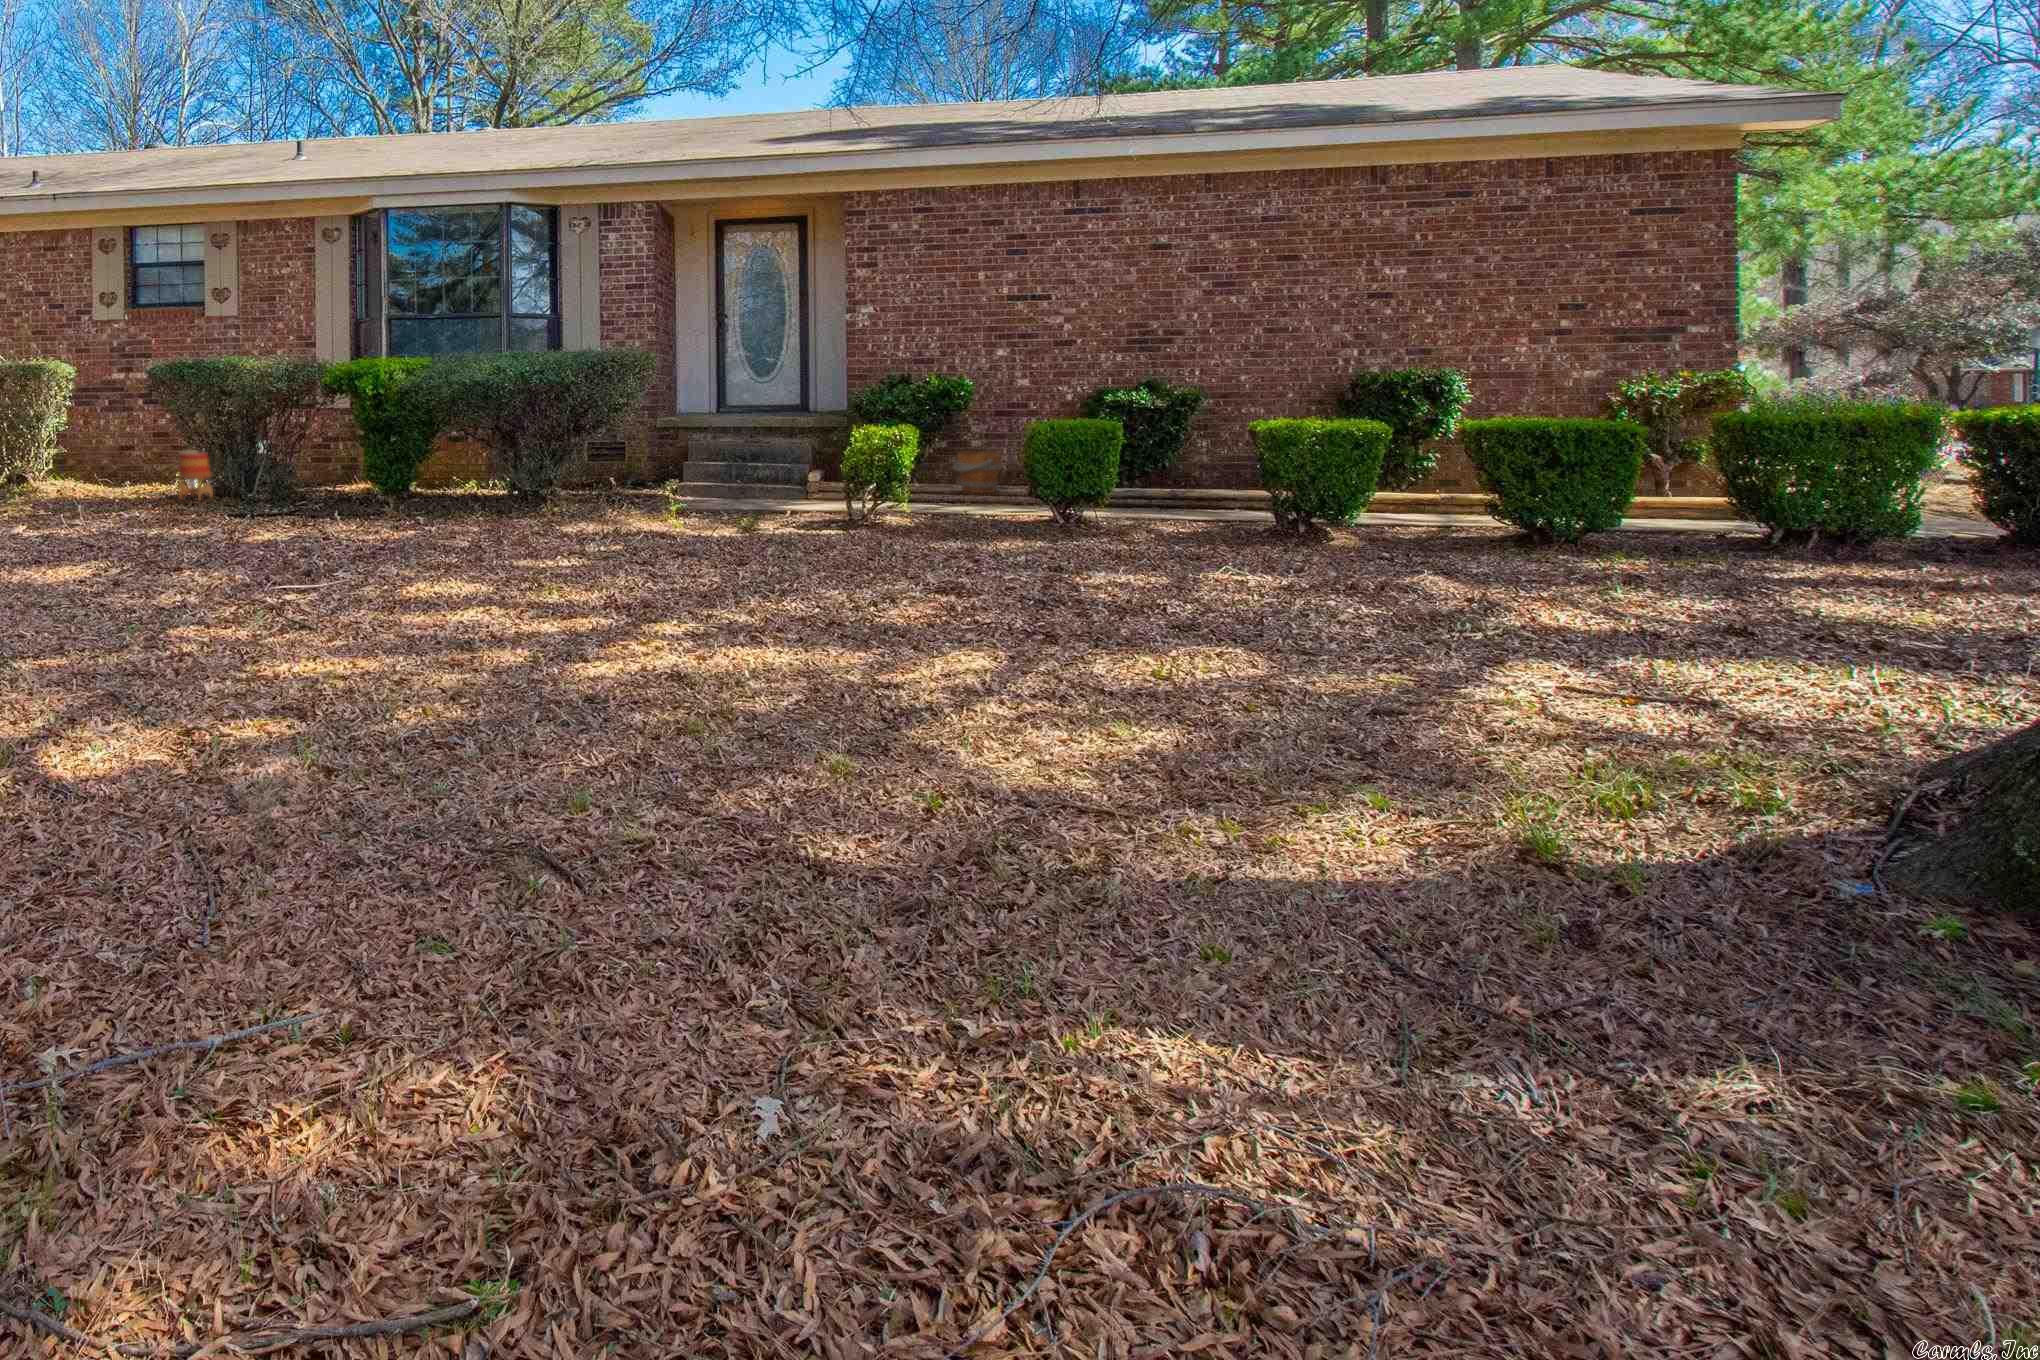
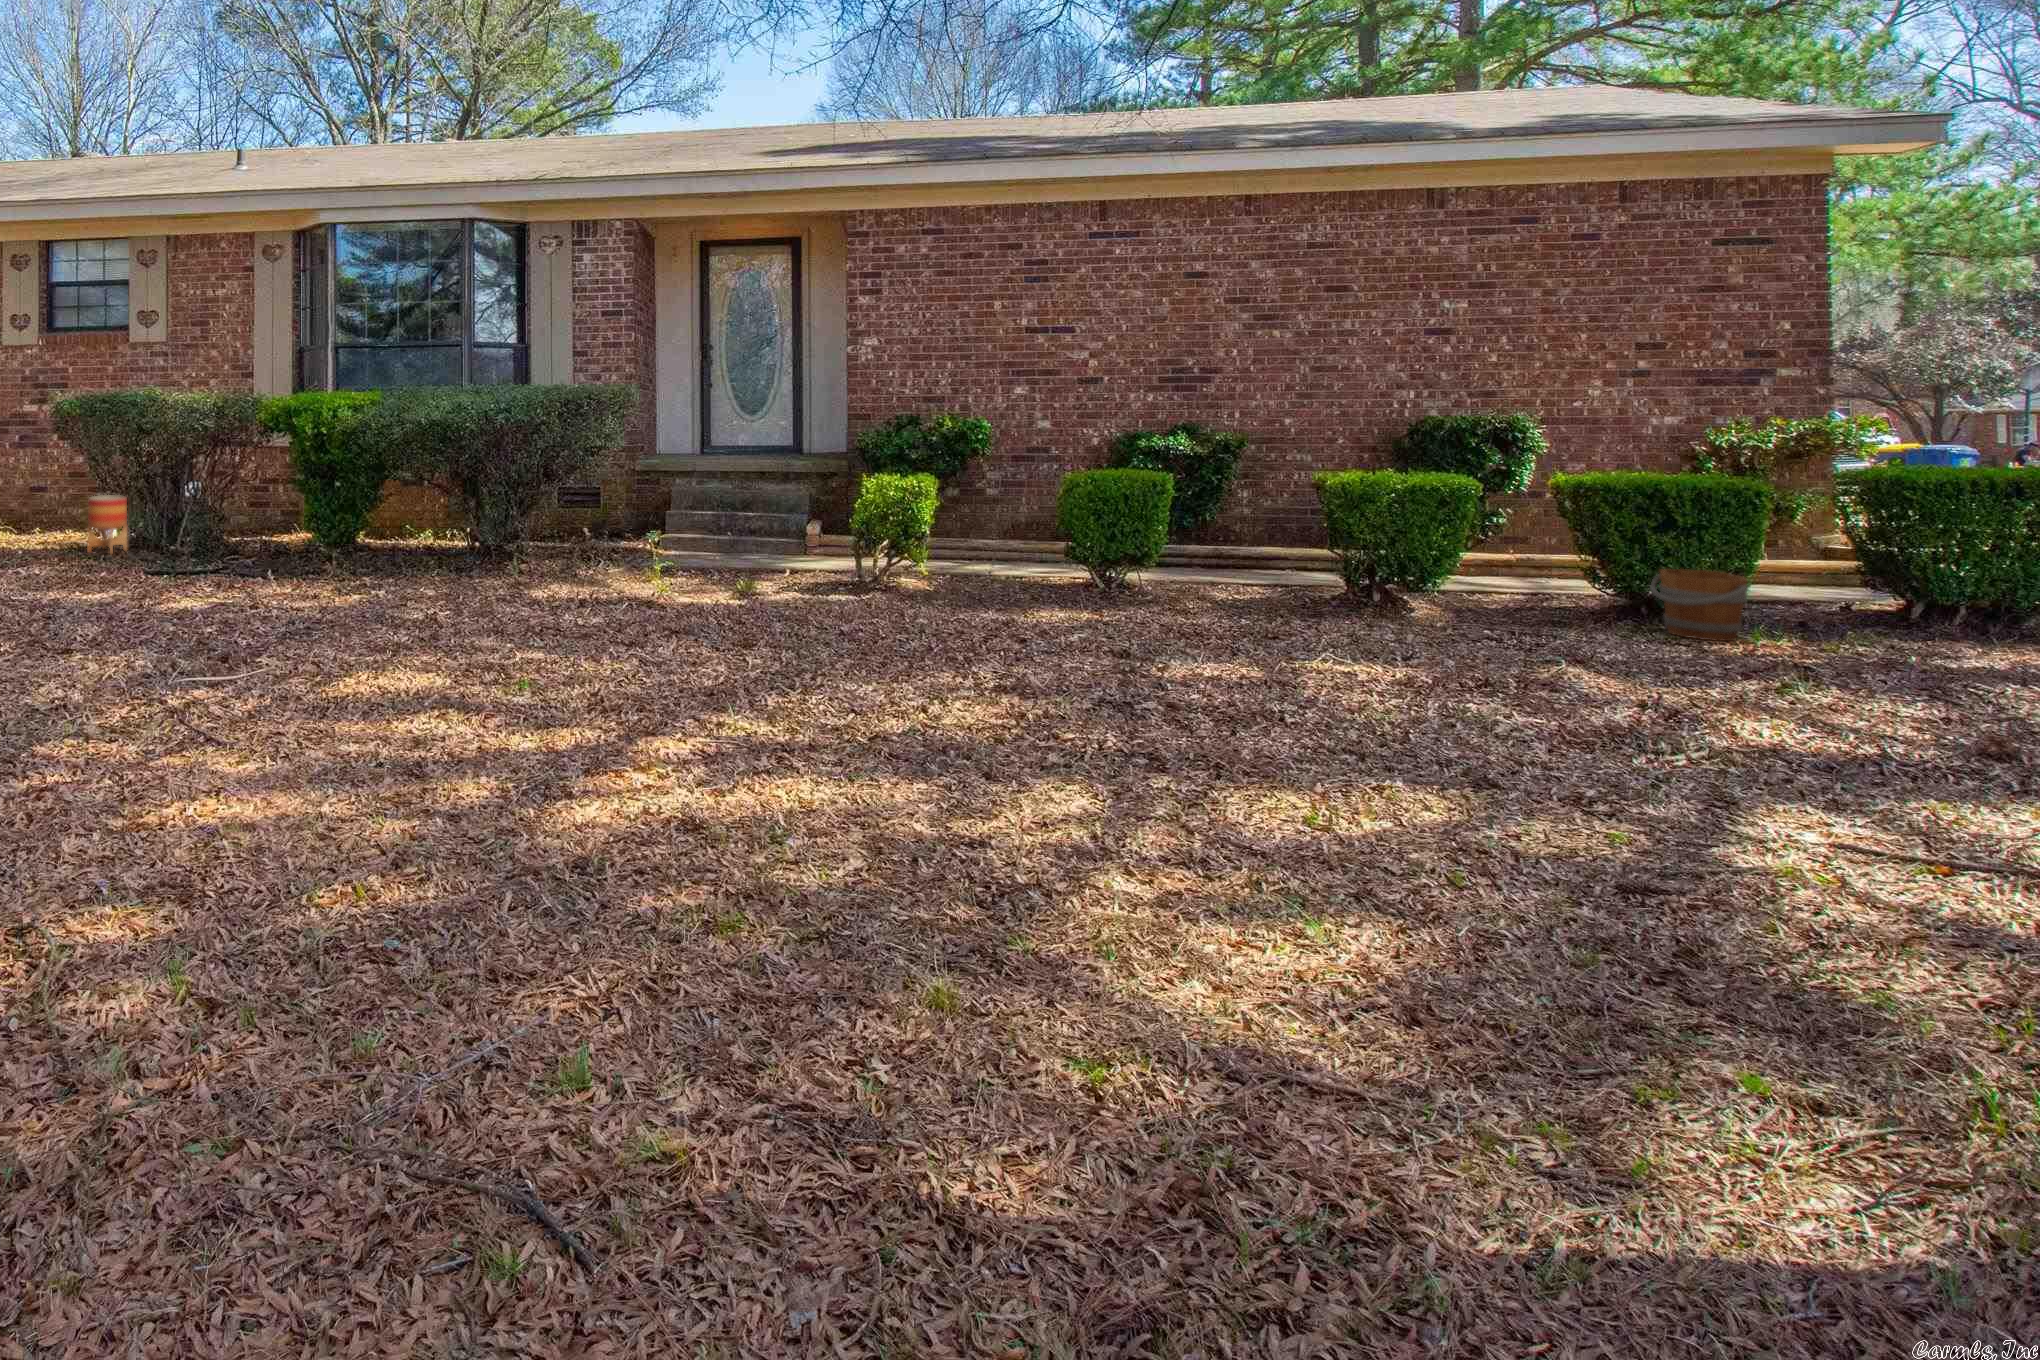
bucket: present [954,452,1001,493] -> present [1650,569,1749,641]

